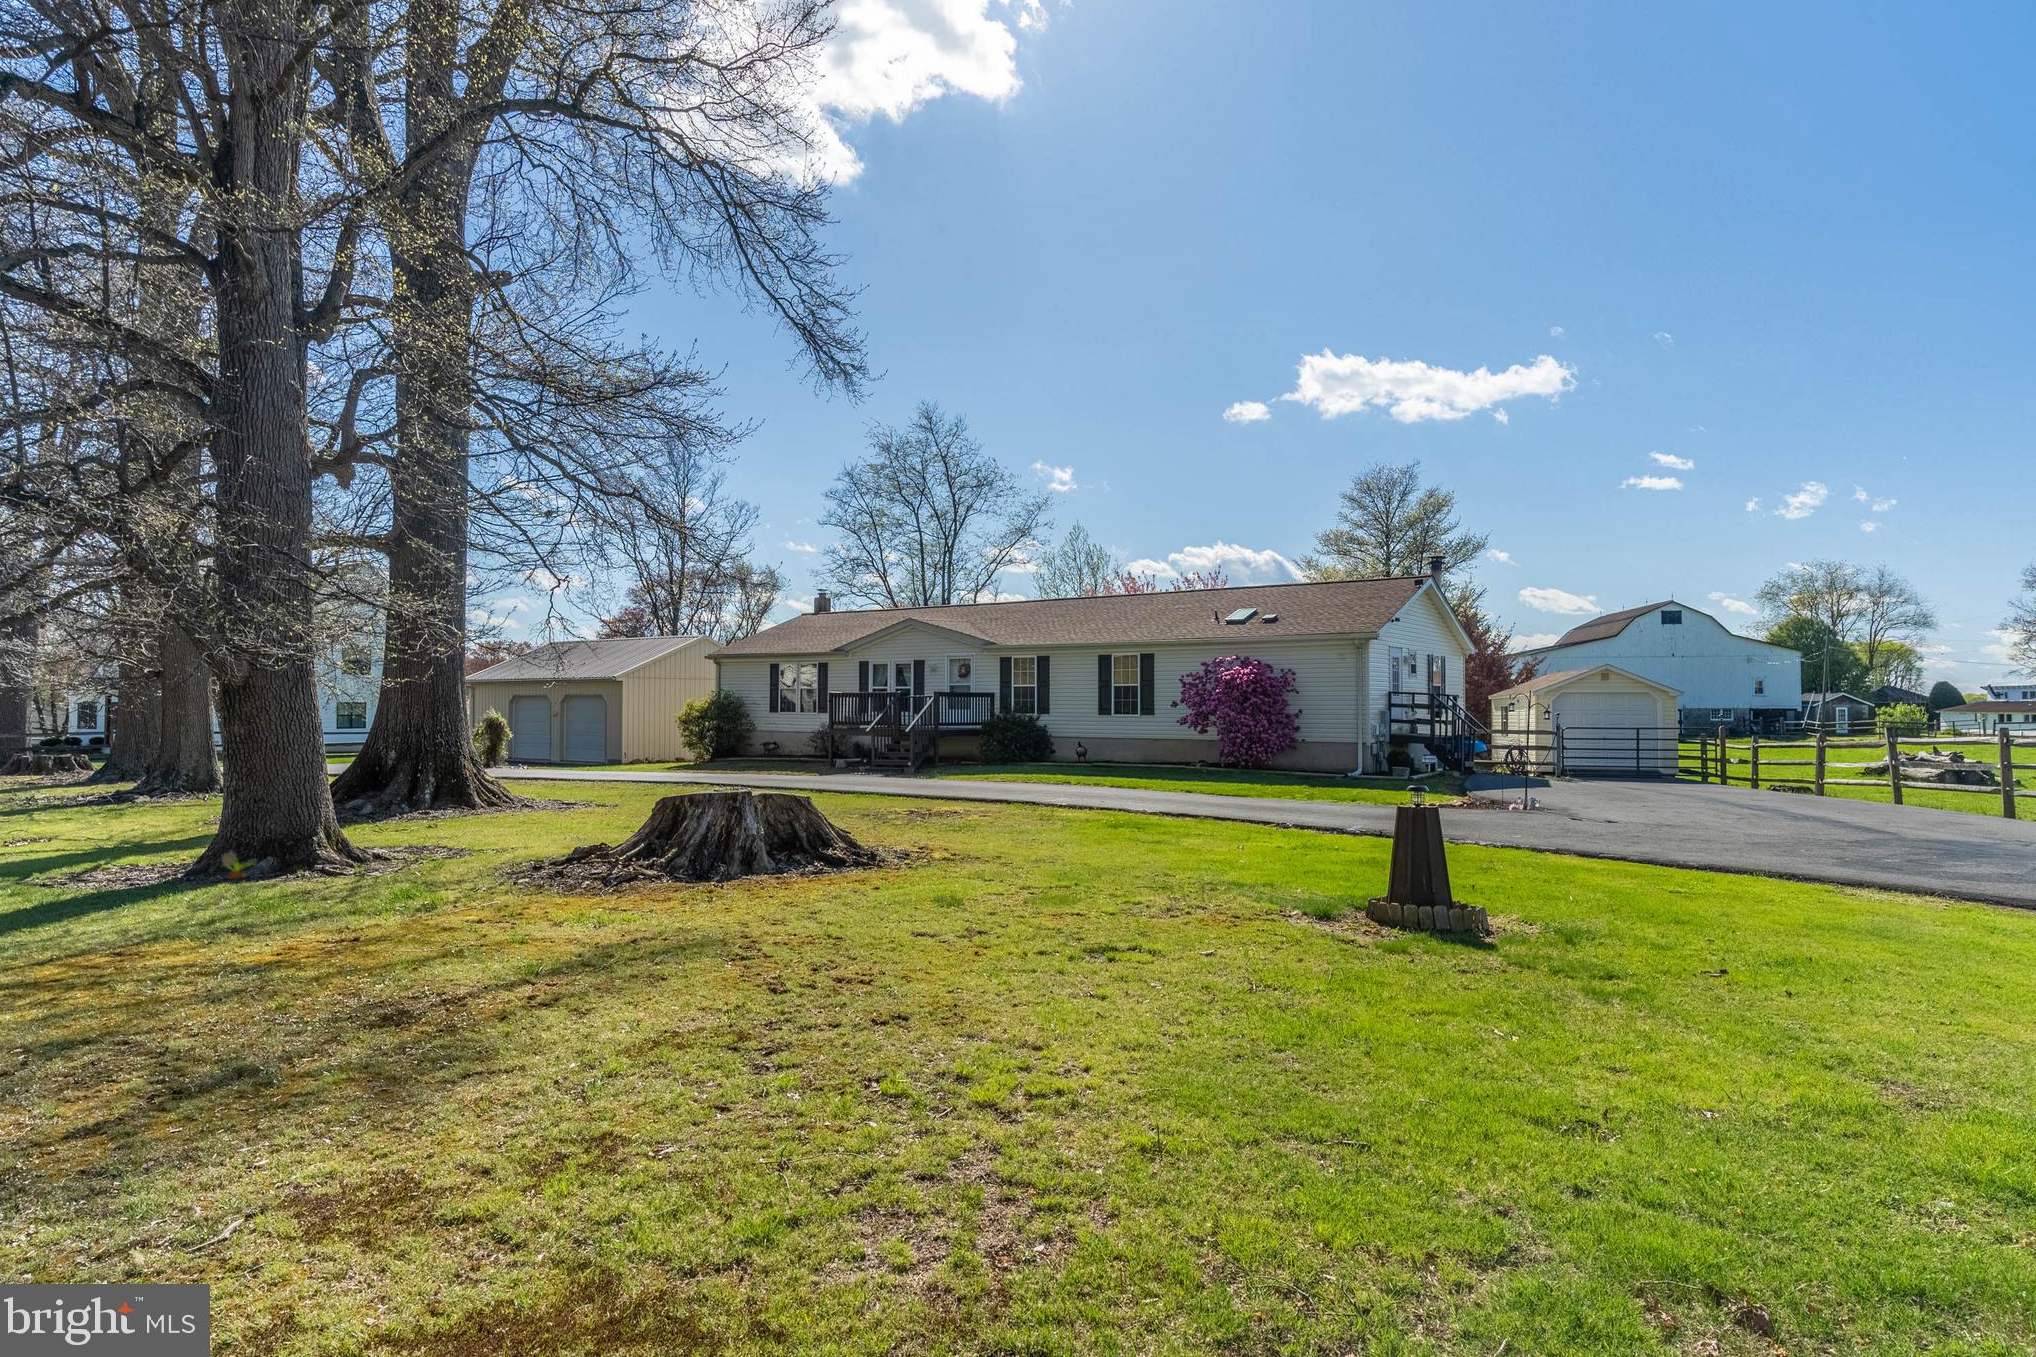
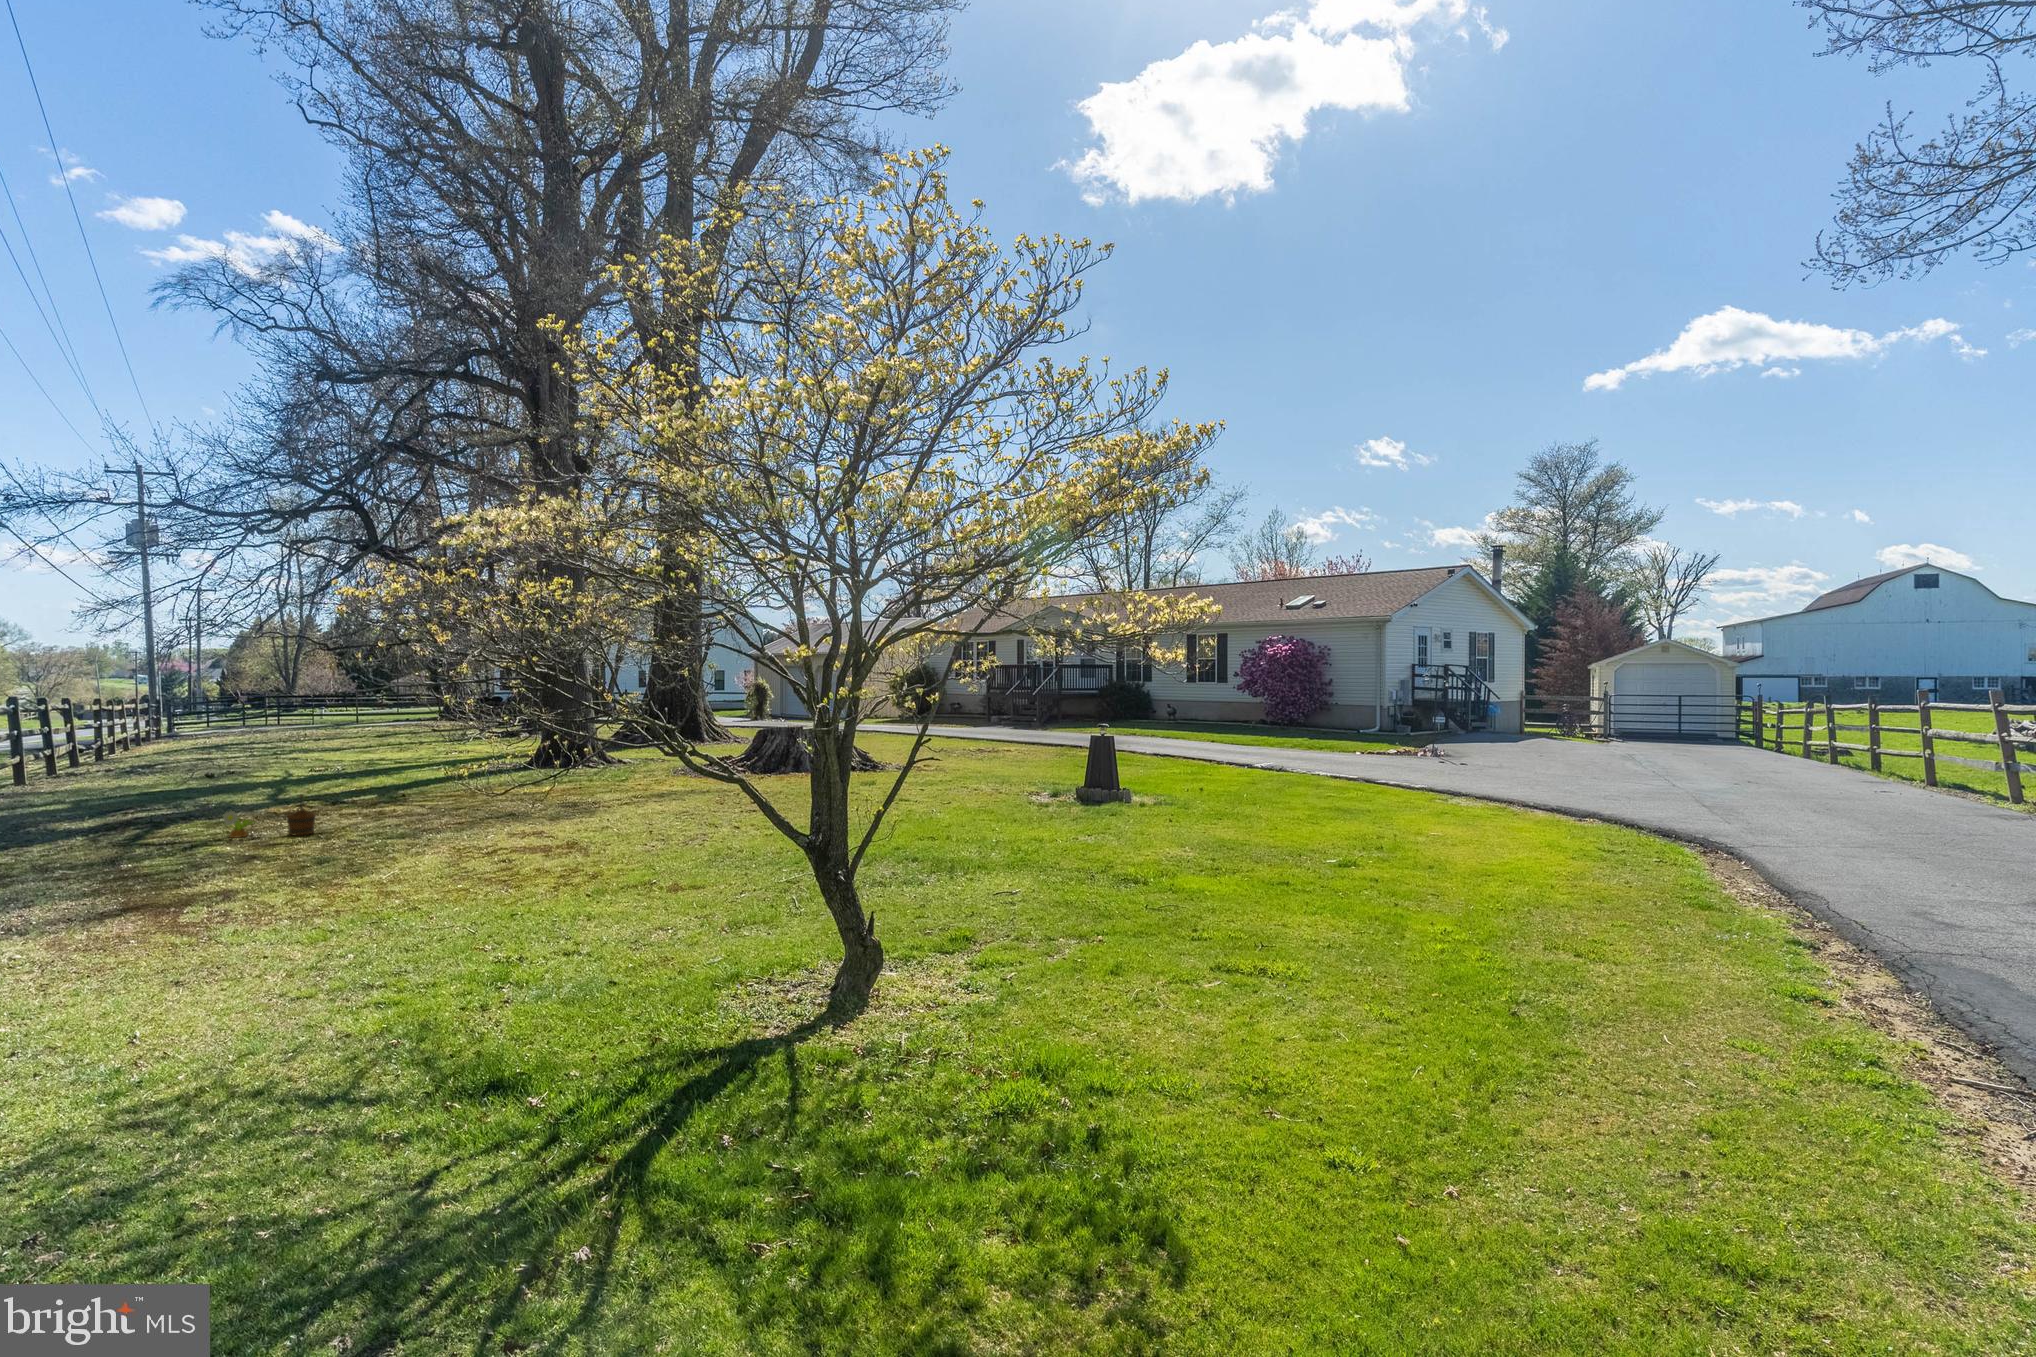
wooden bucket: none [285,836,314,876] -> present [287,795,316,836]

